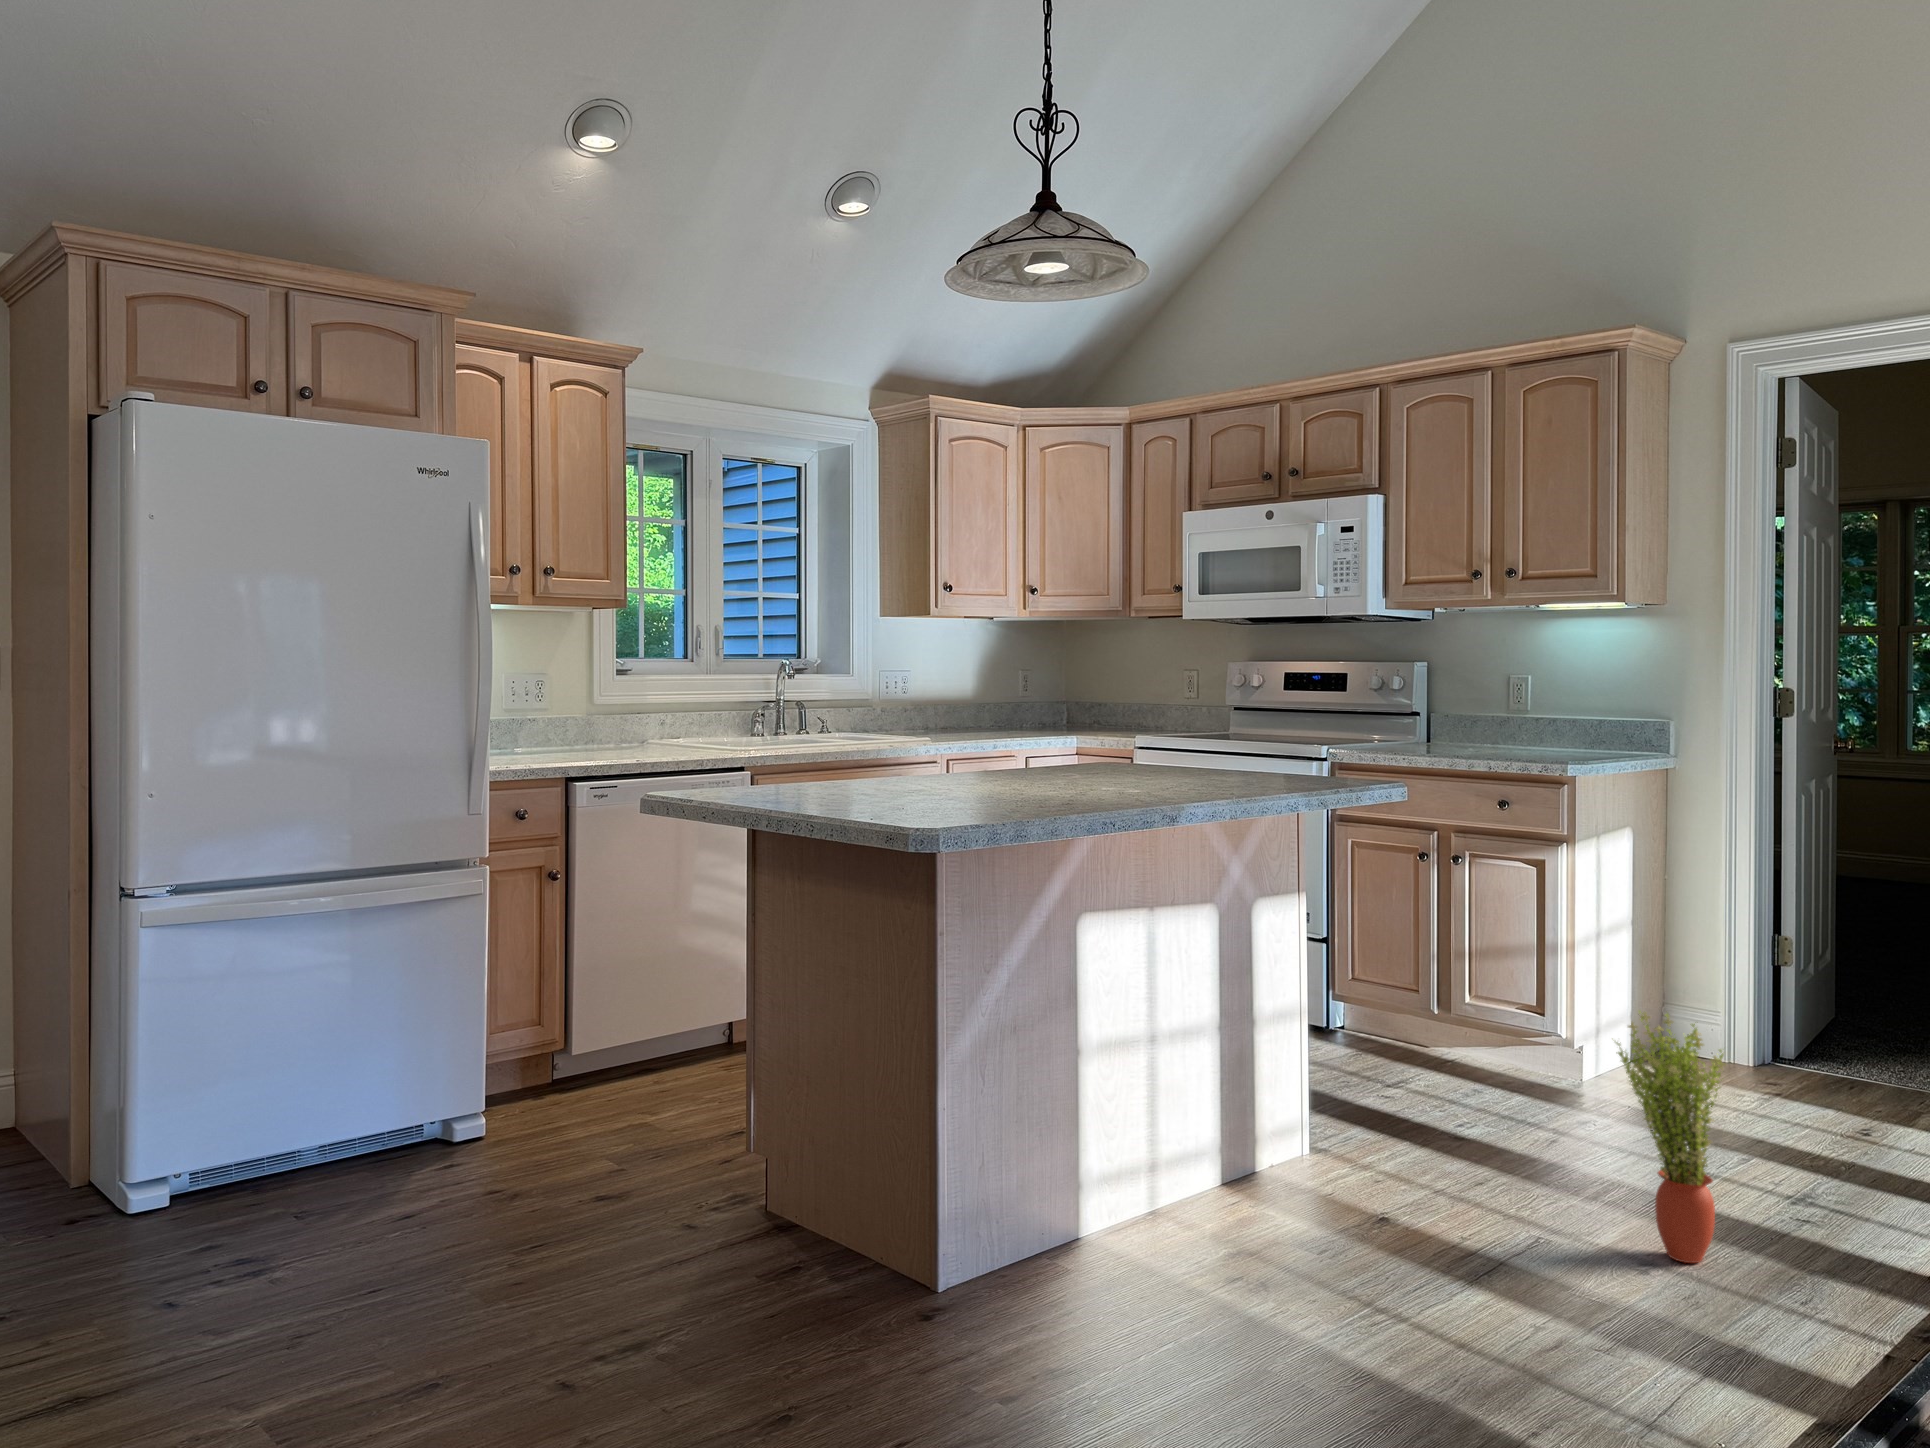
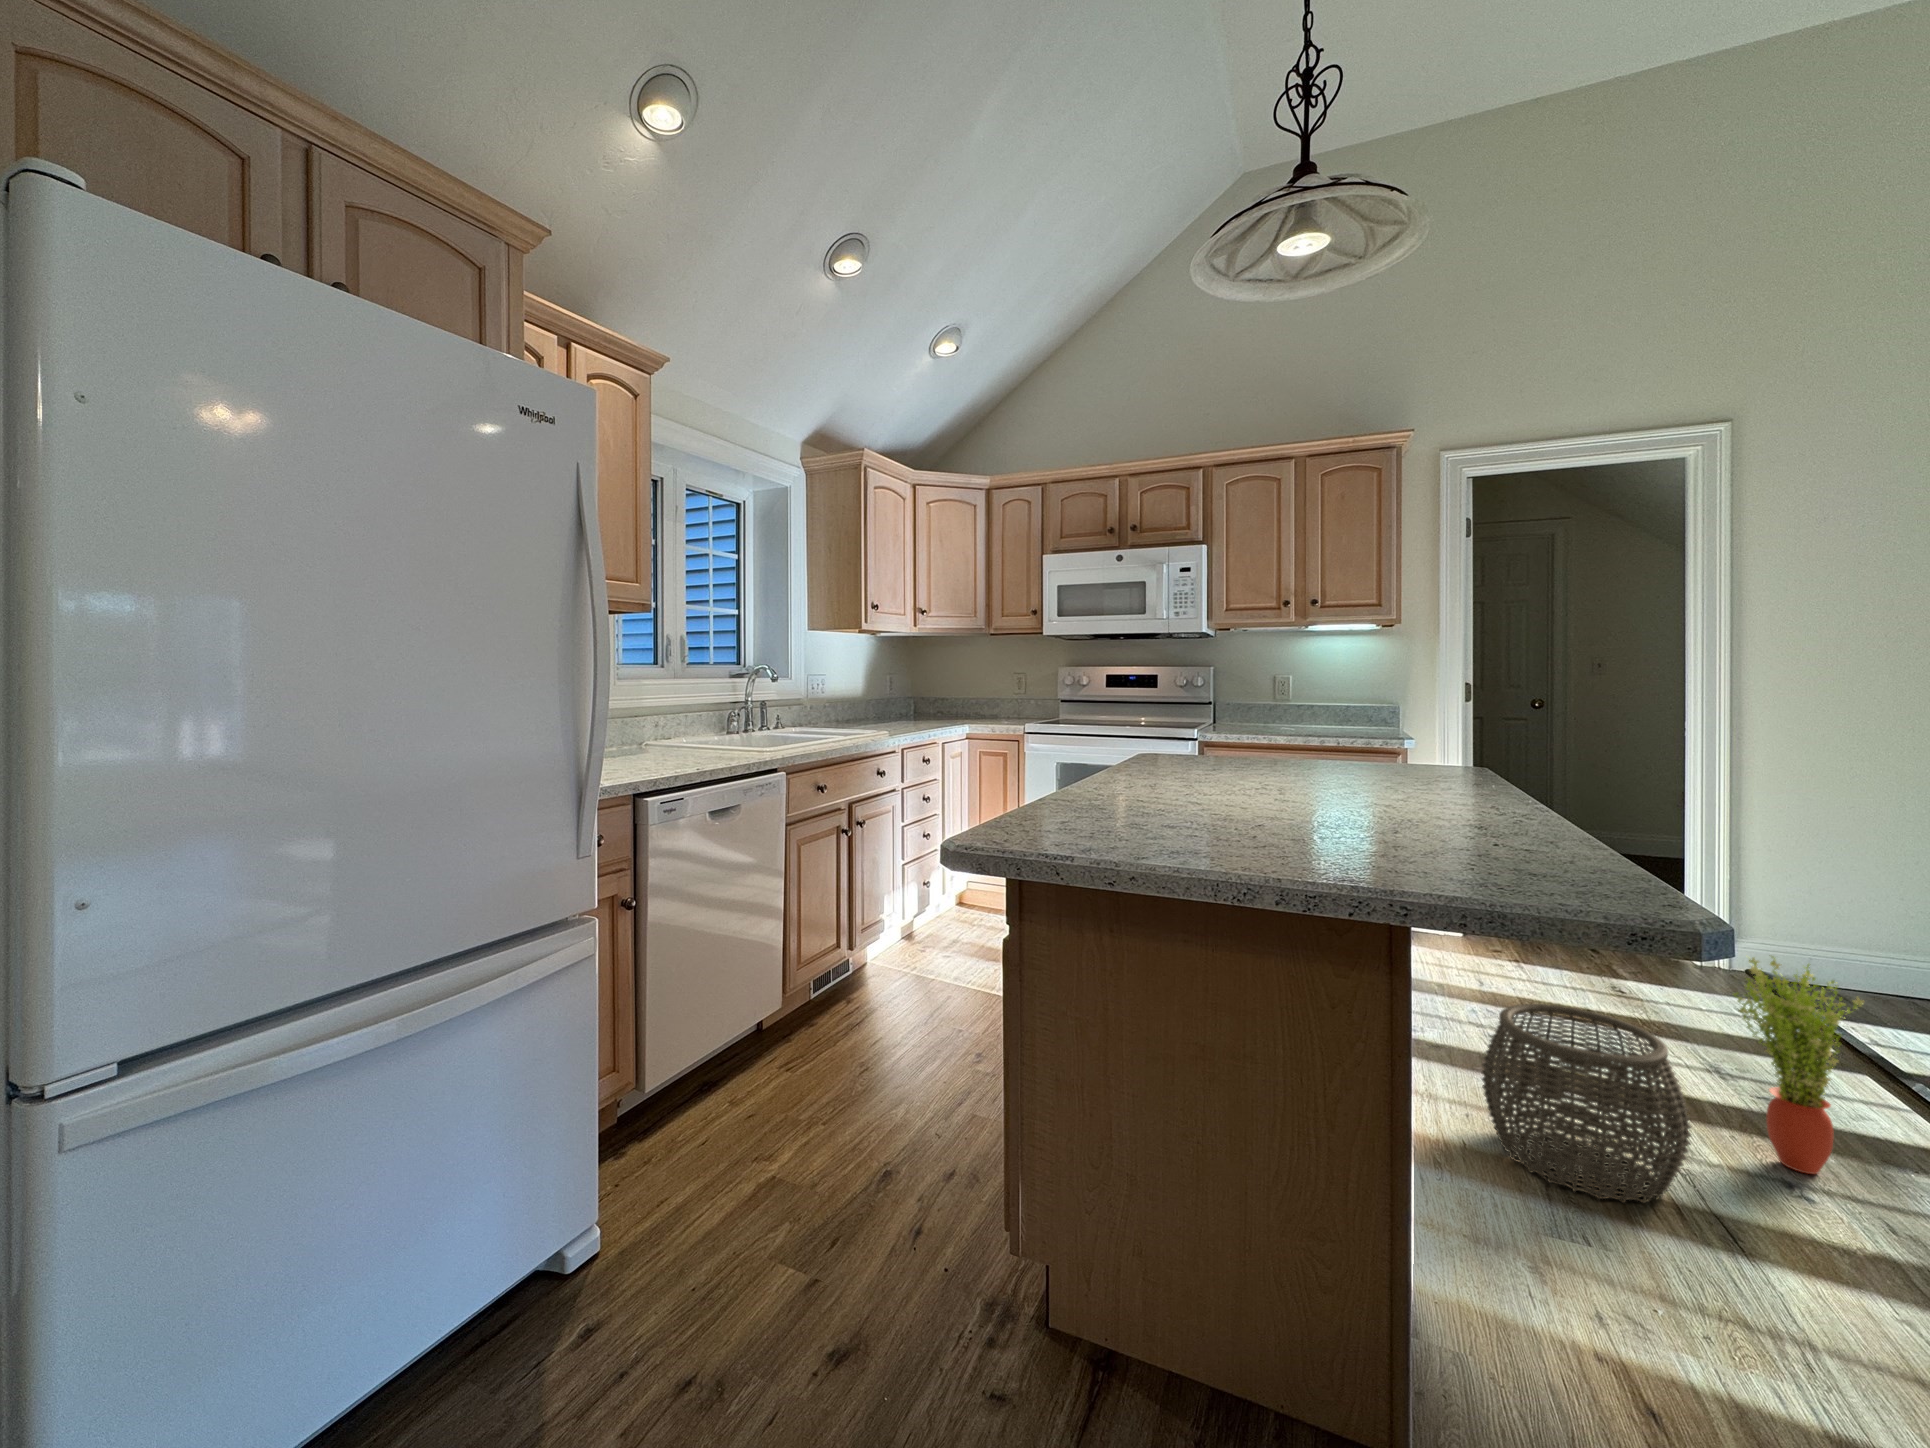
woven basket: none [1328,1054,1517,1248] -> present [1482,1004,1692,1203]

